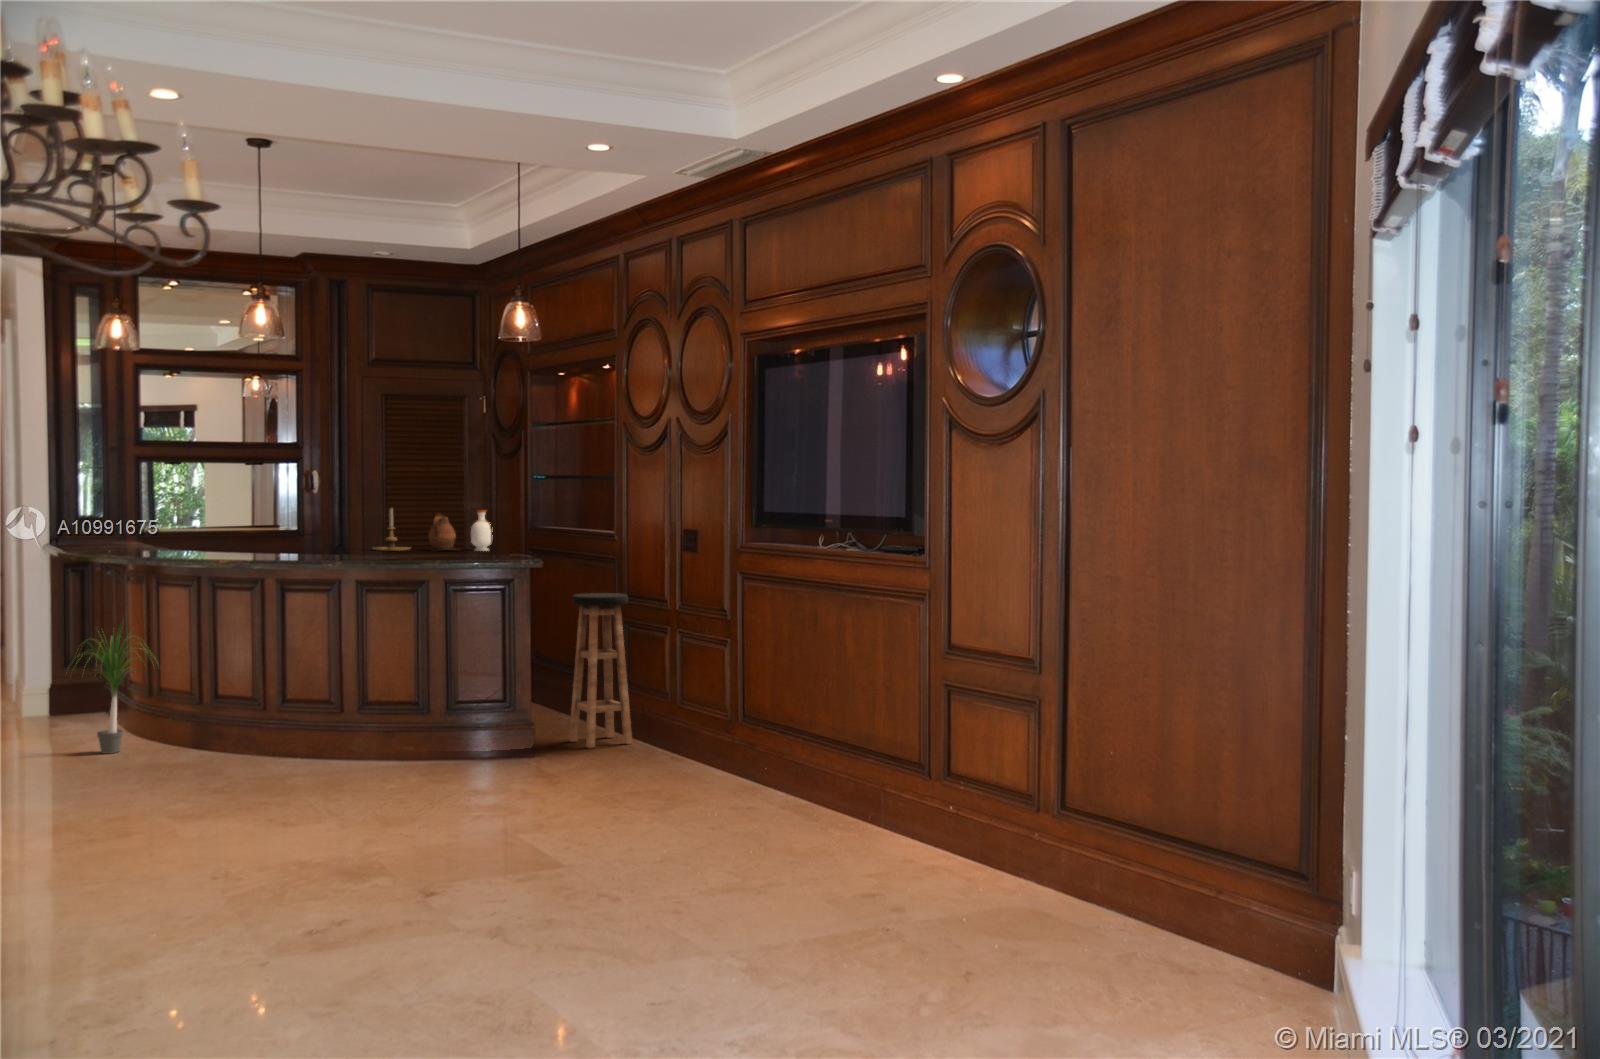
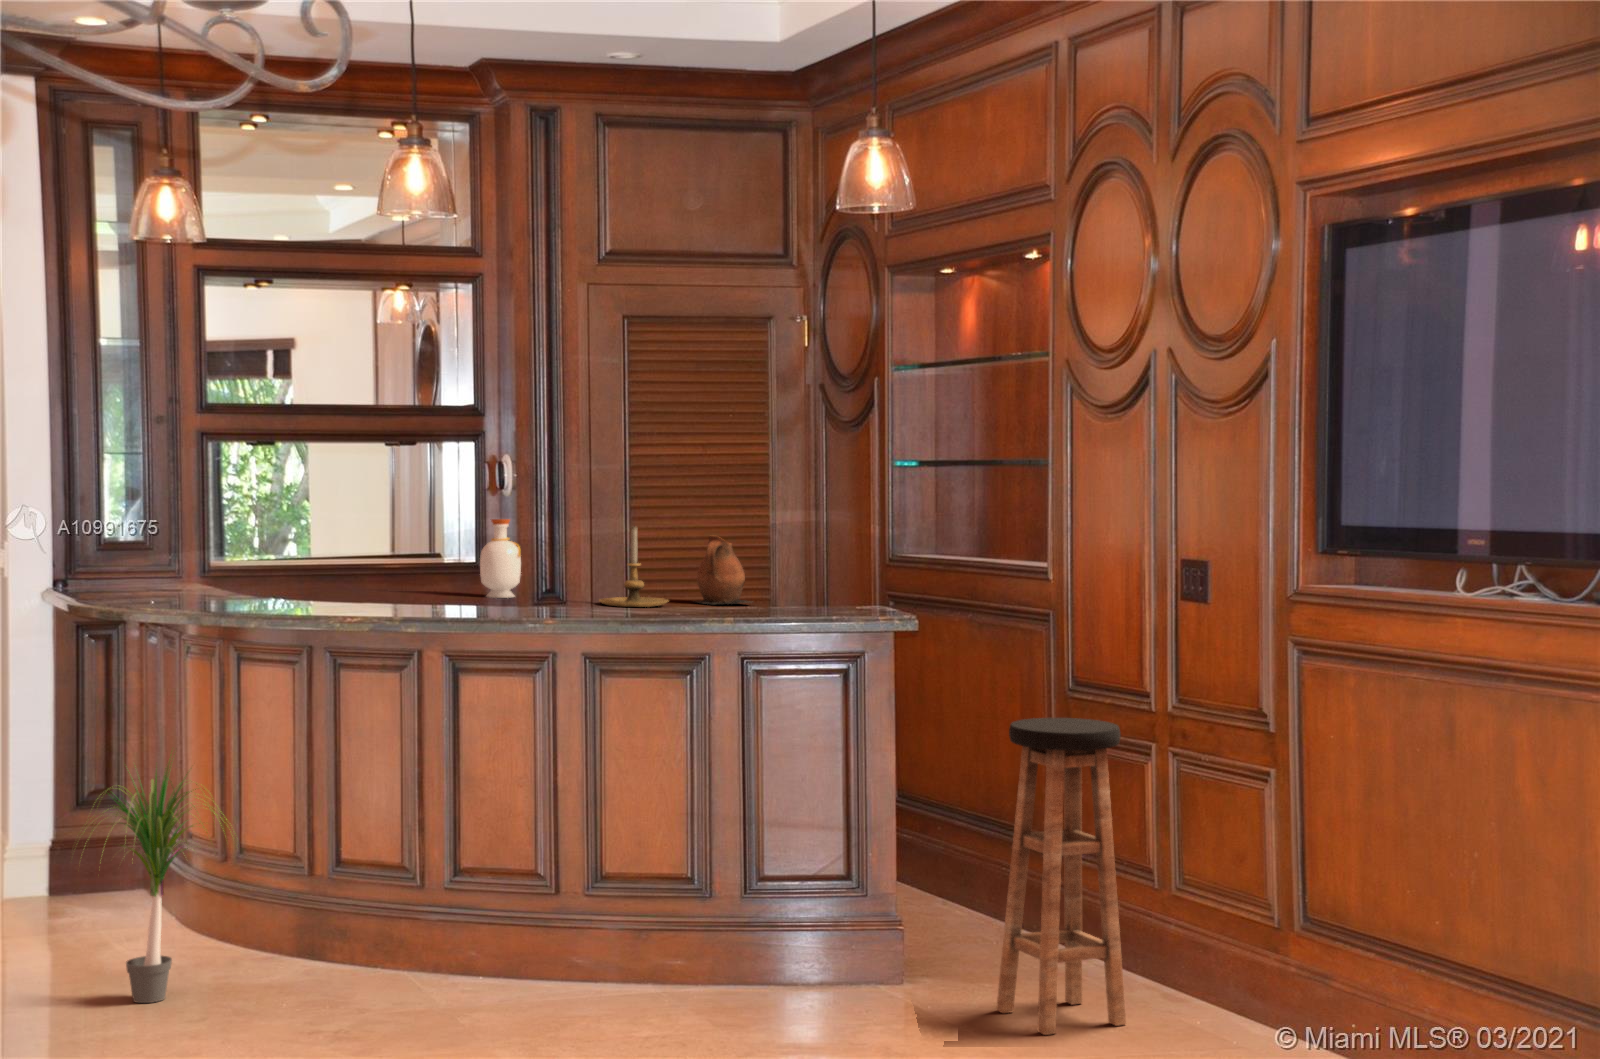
bottle: present [471,510,491,551] -> present [480,519,521,598]

